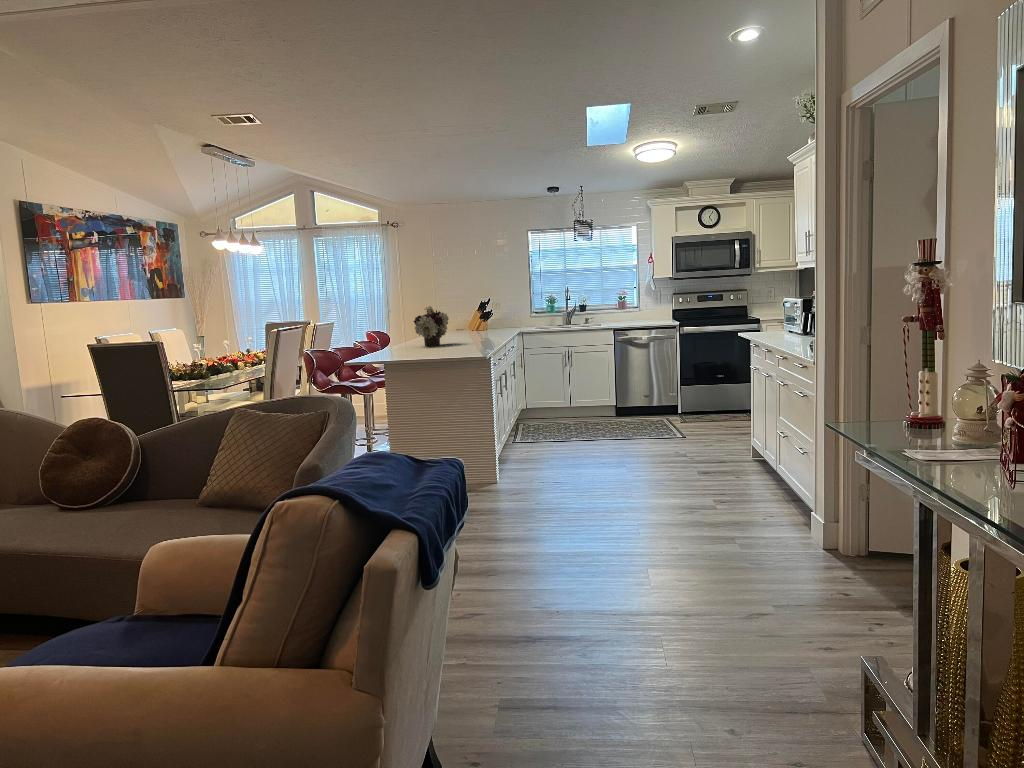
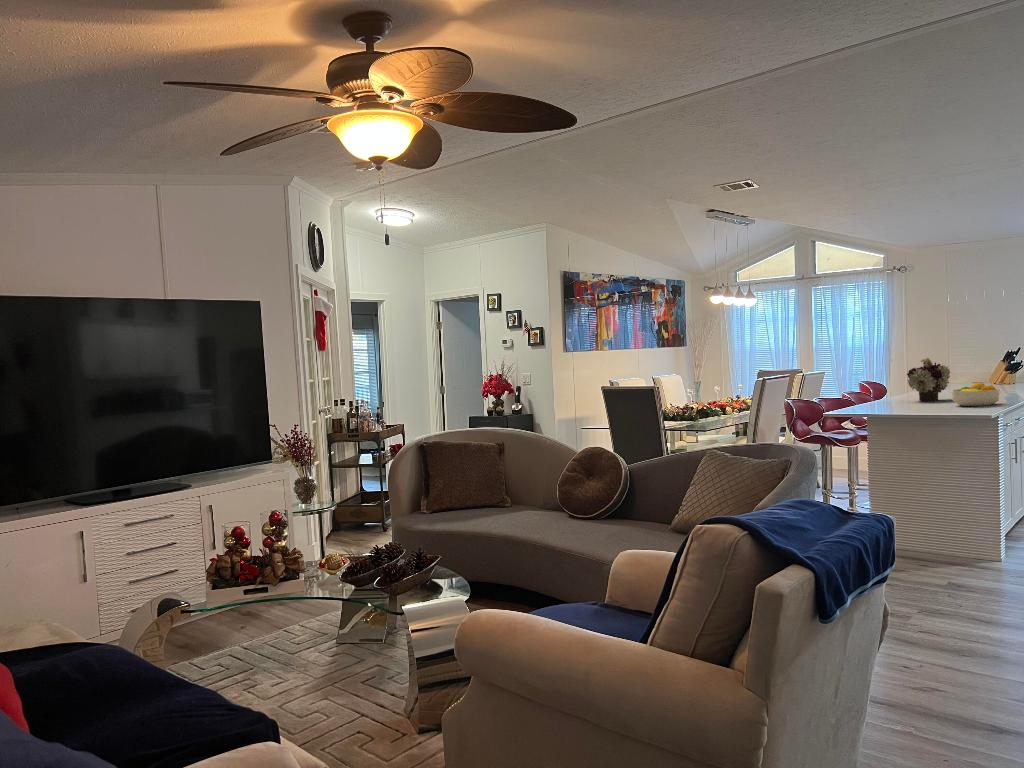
fruit bowl: none [454,327,491,348] -> present [951,382,1000,406]

